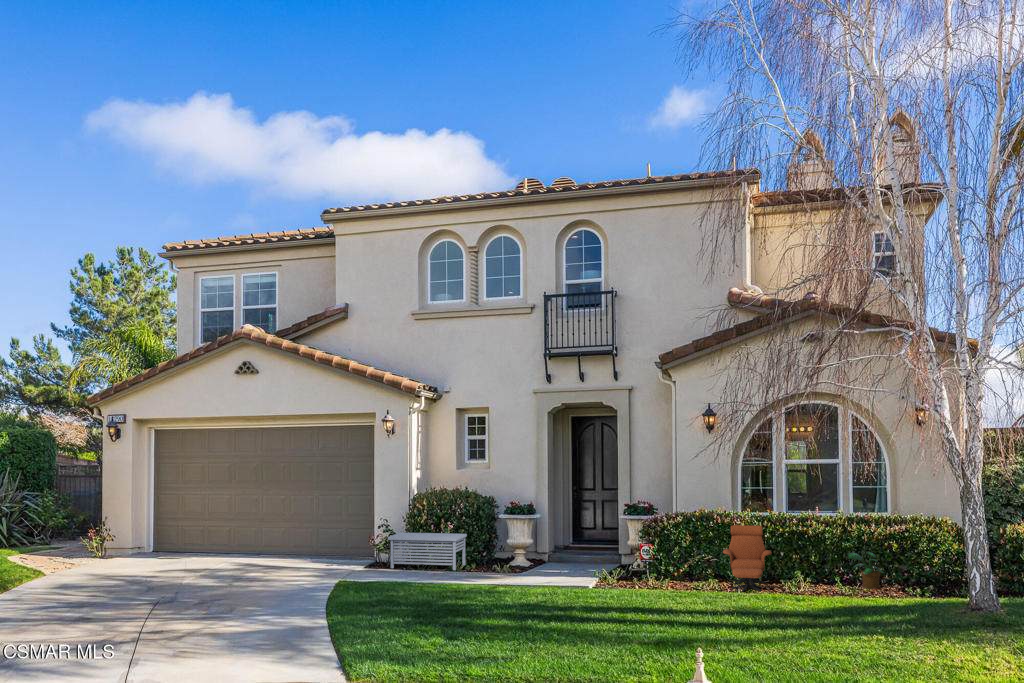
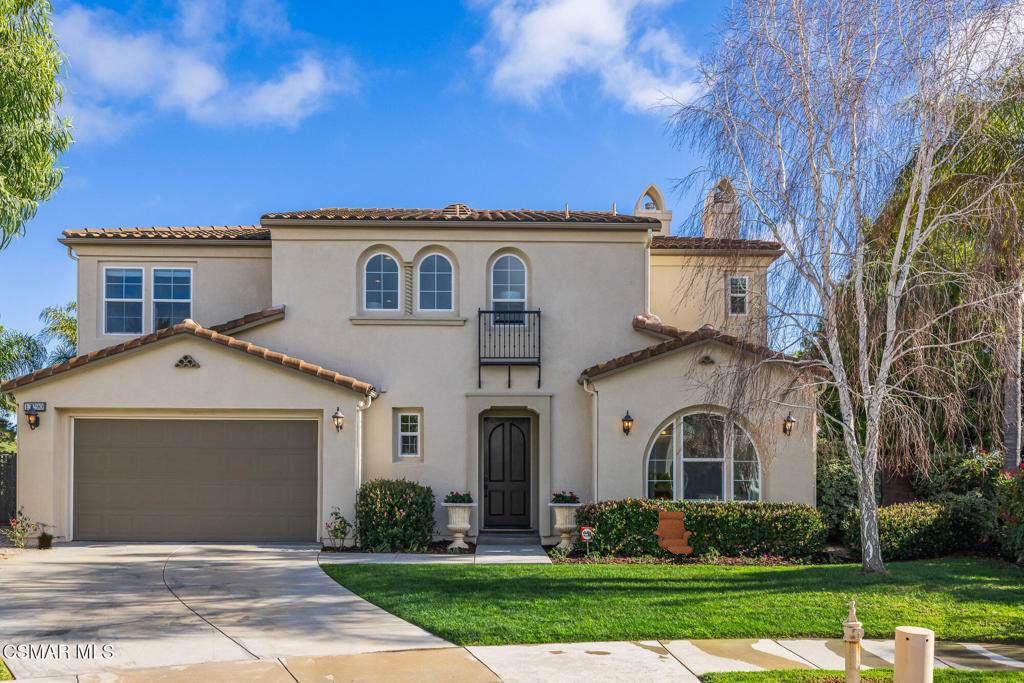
storage bench: present [388,533,467,570] -> none [351,521,418,554]
potted plant: present [848,552,881,589] -> present [29,522,54,549]

